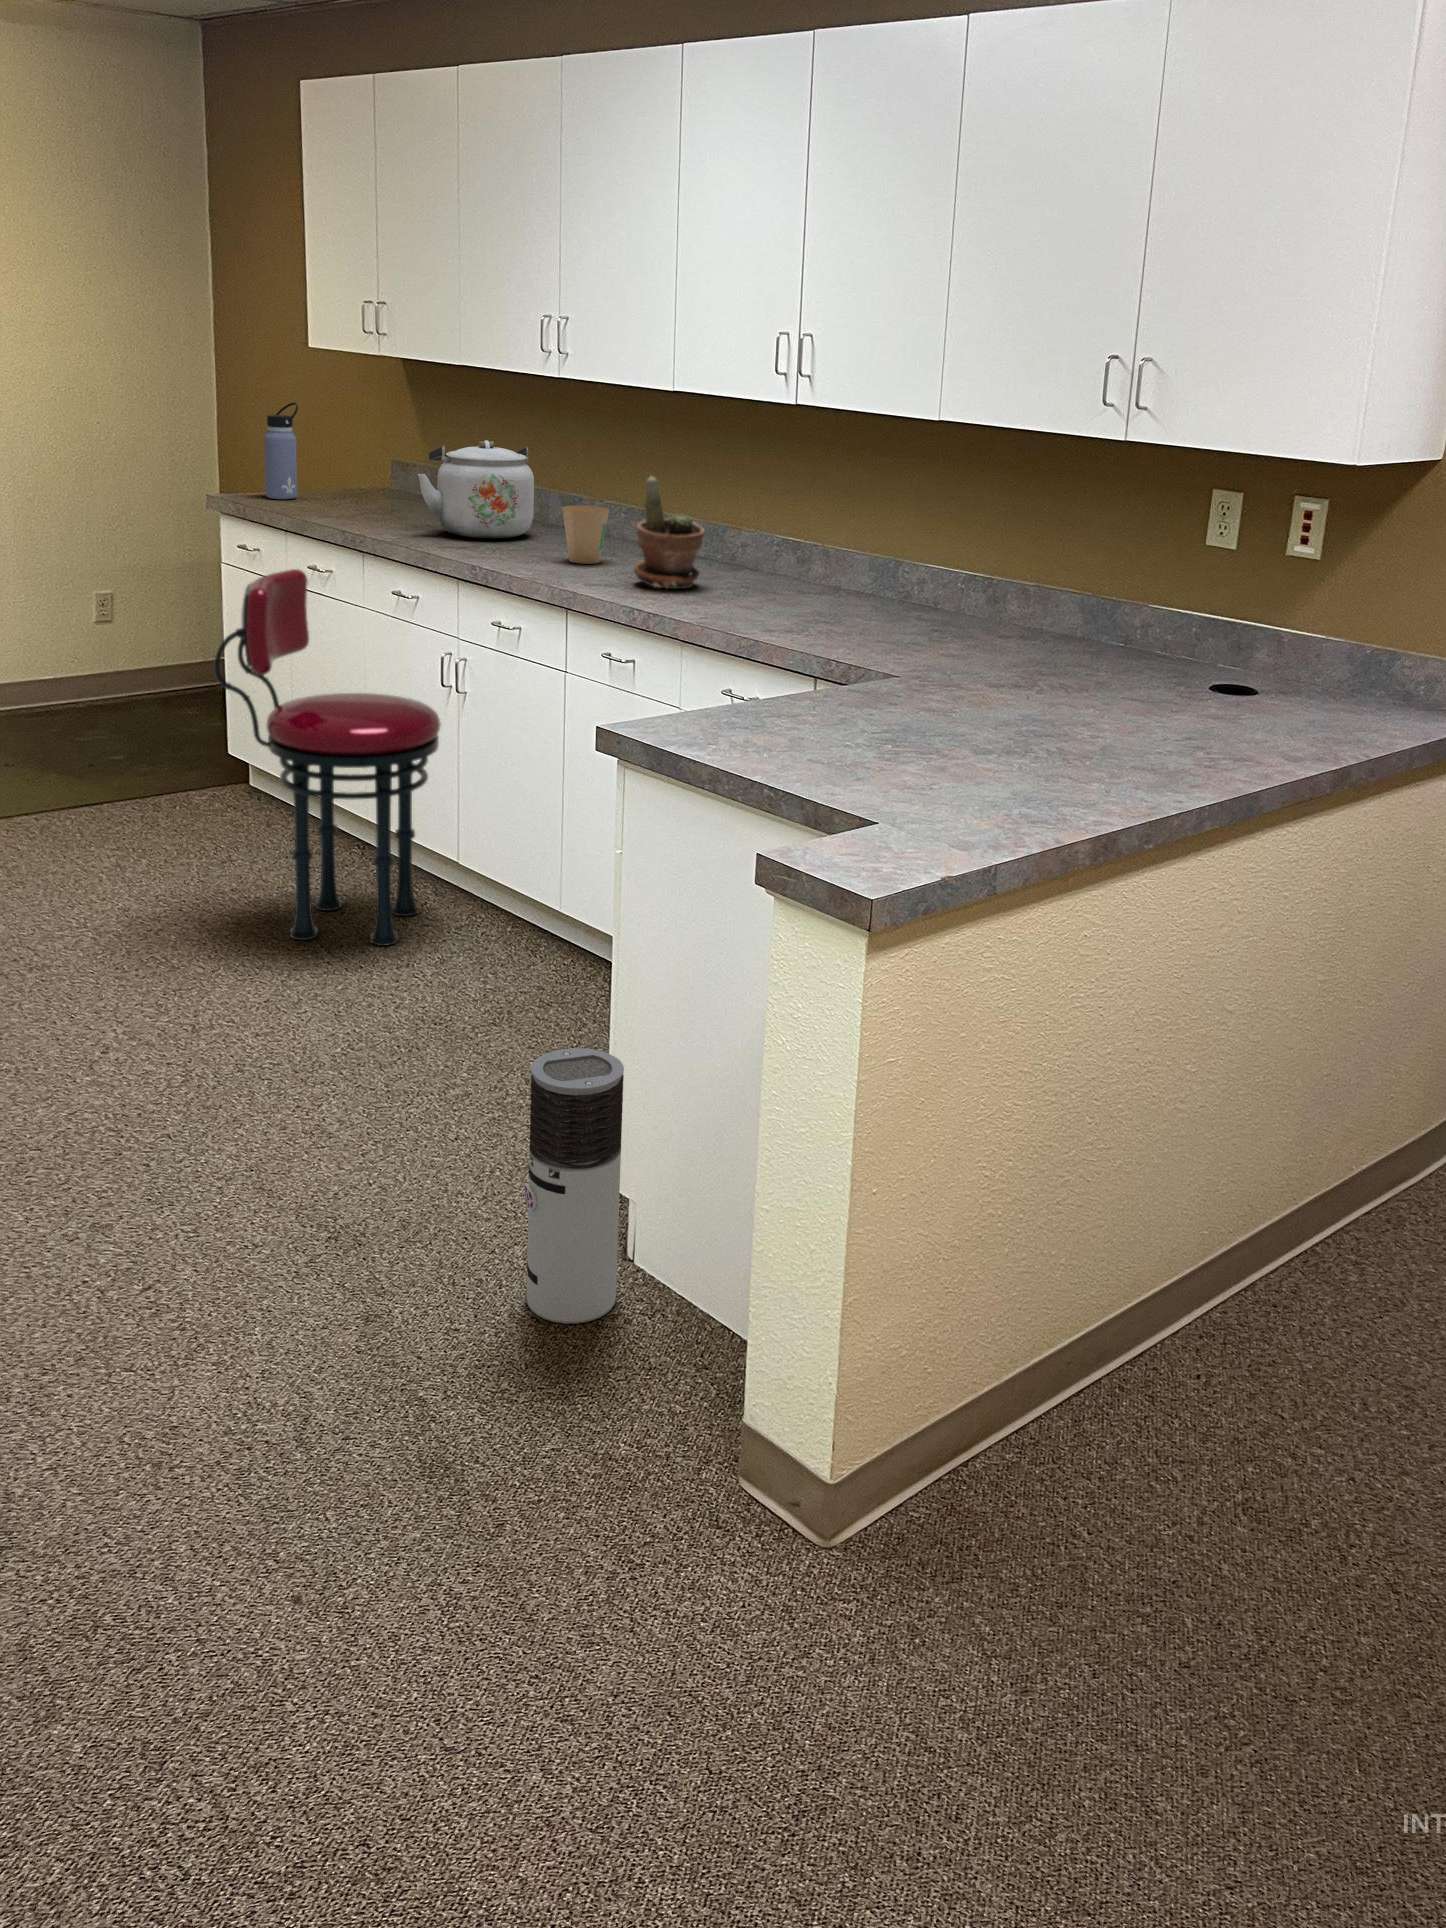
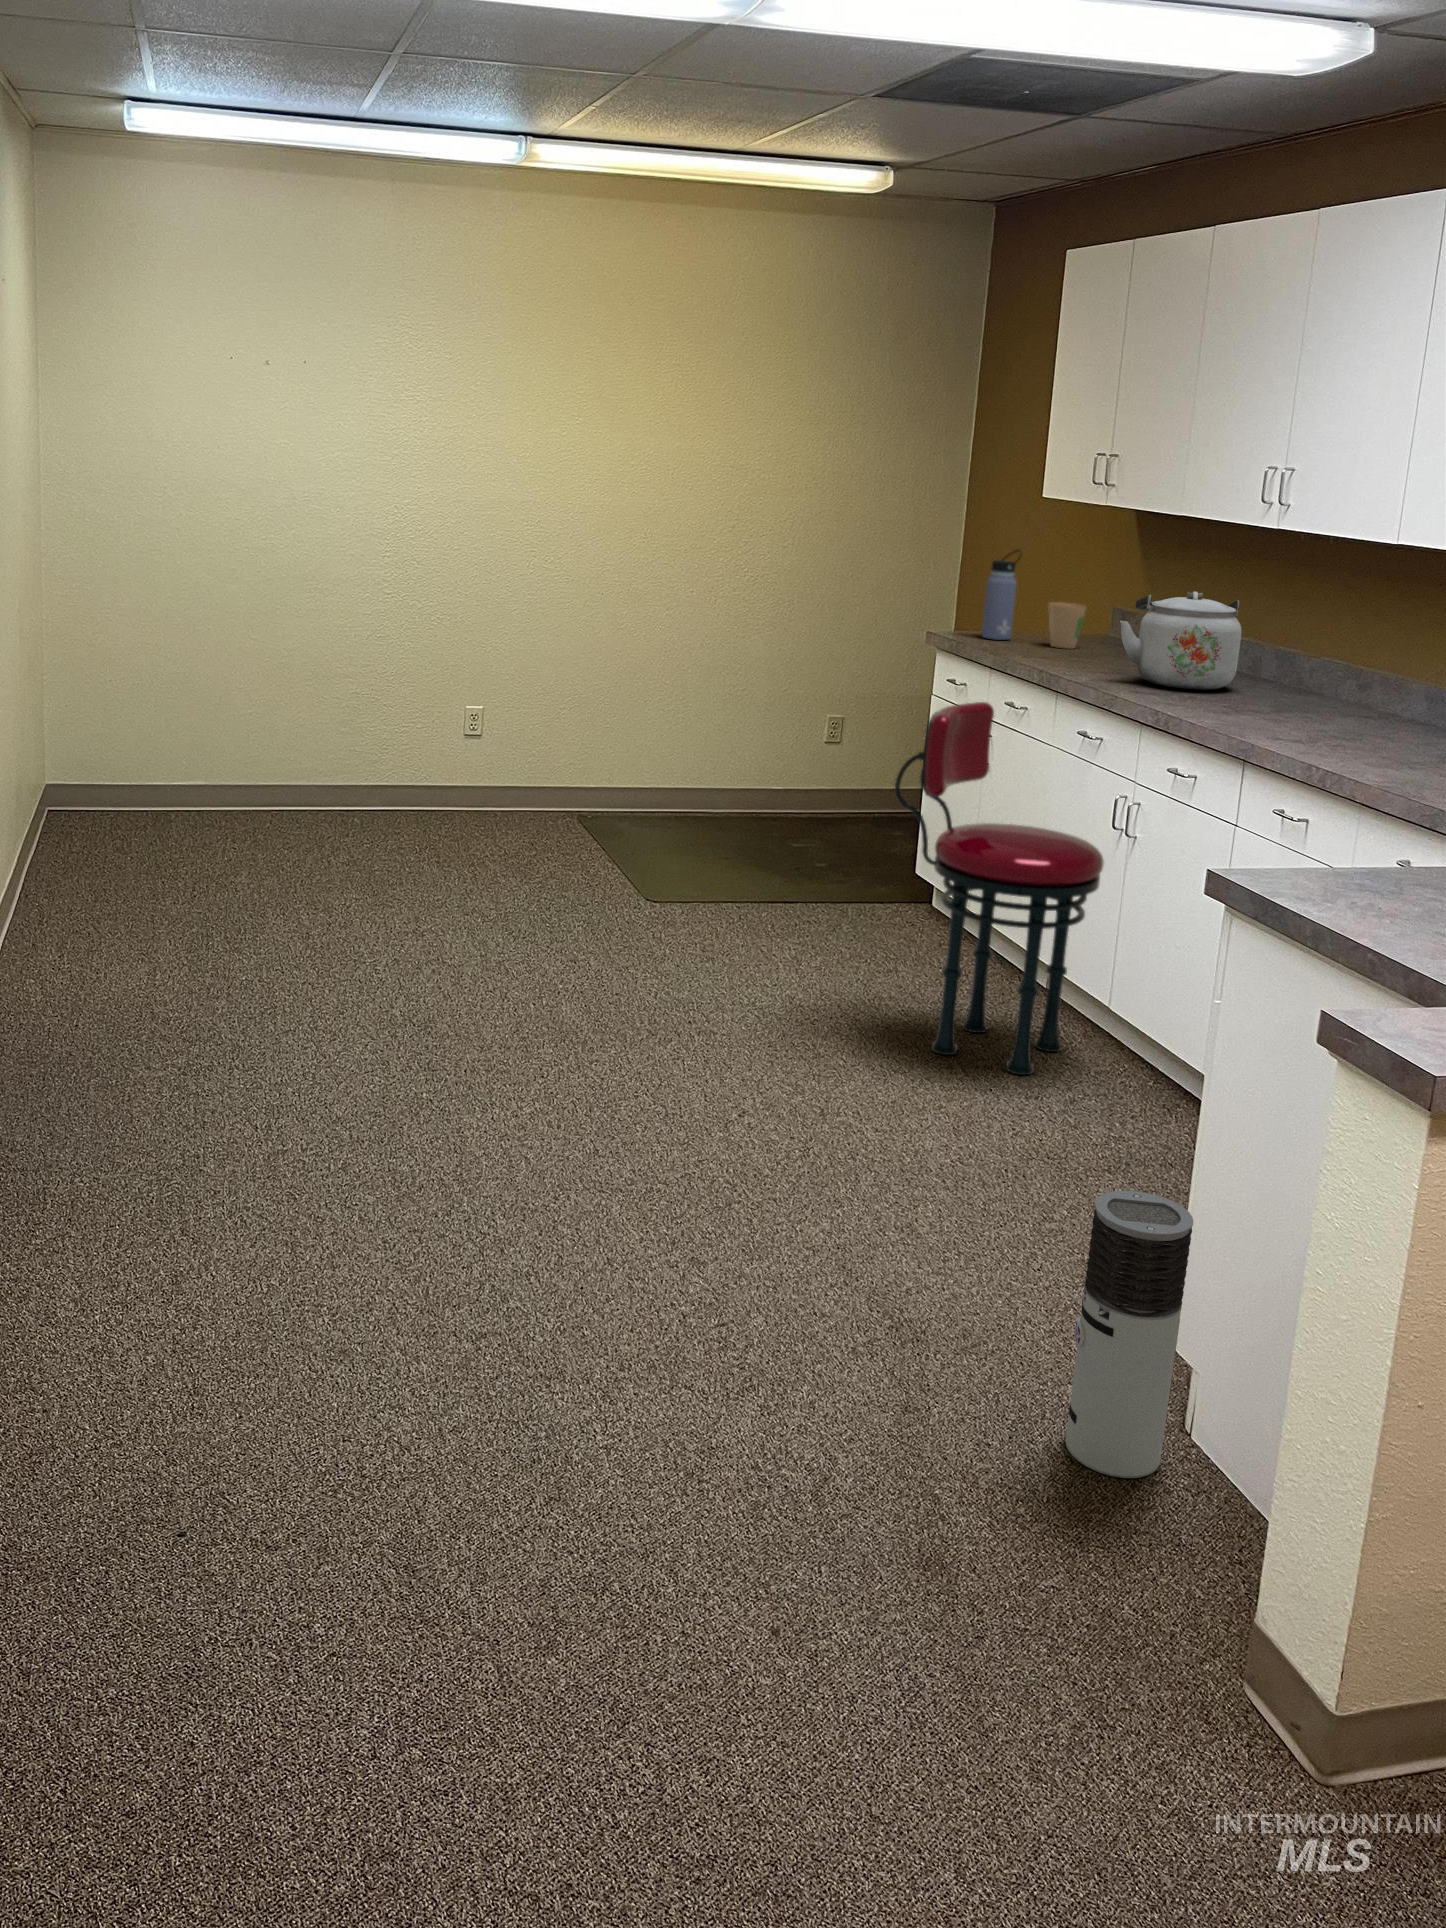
potted plant: present [634,477,704,589] -> none [1324,633,1410,753]
paper cup: present [562,506,609,564] -> present [1048,602,1086,649]

